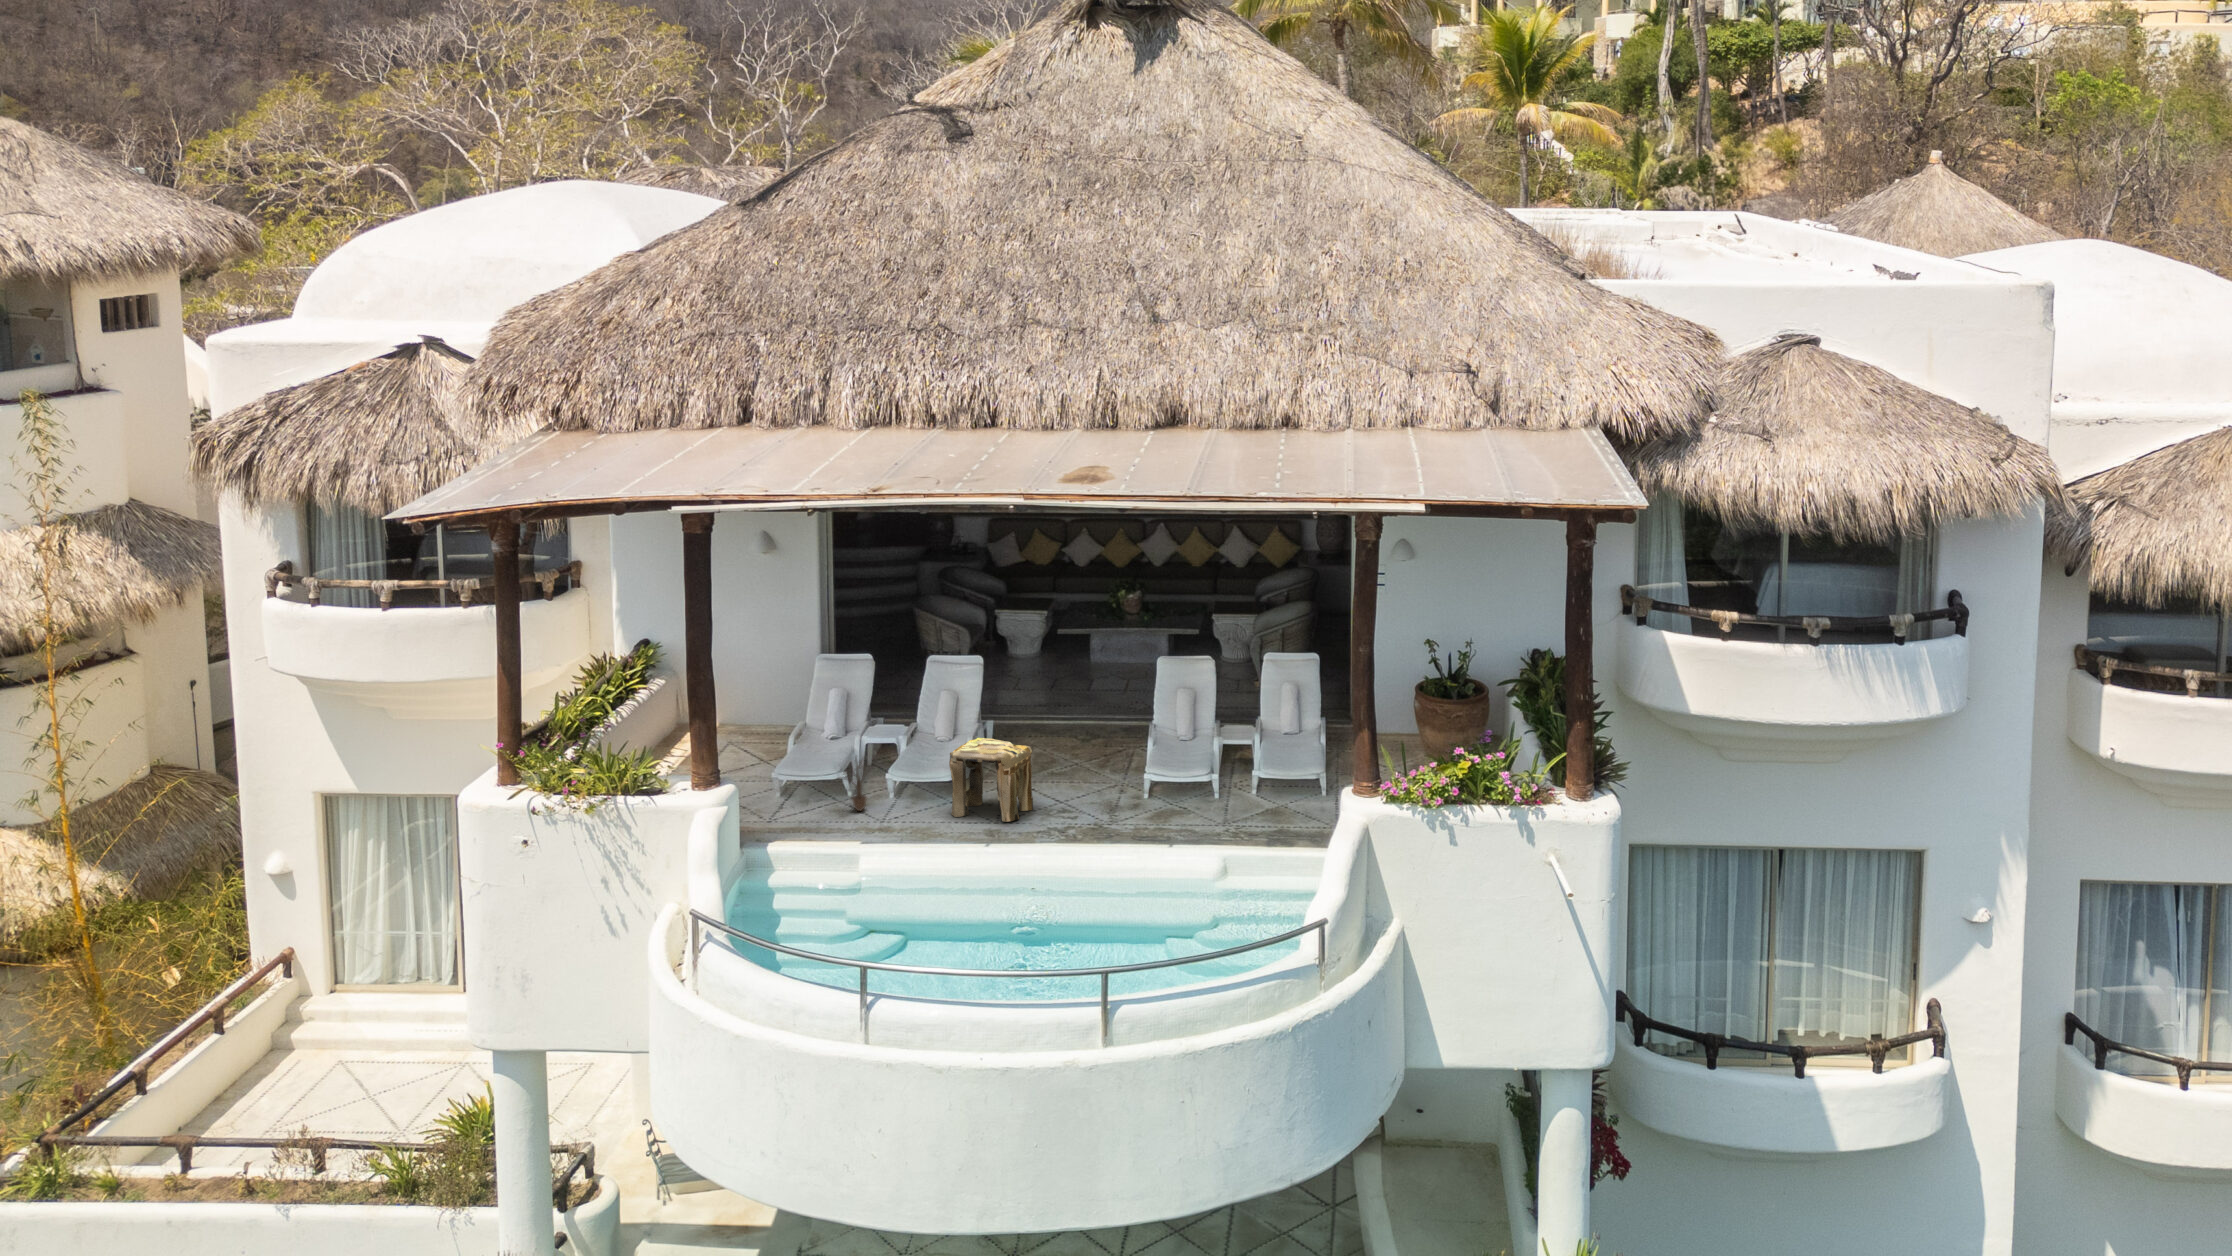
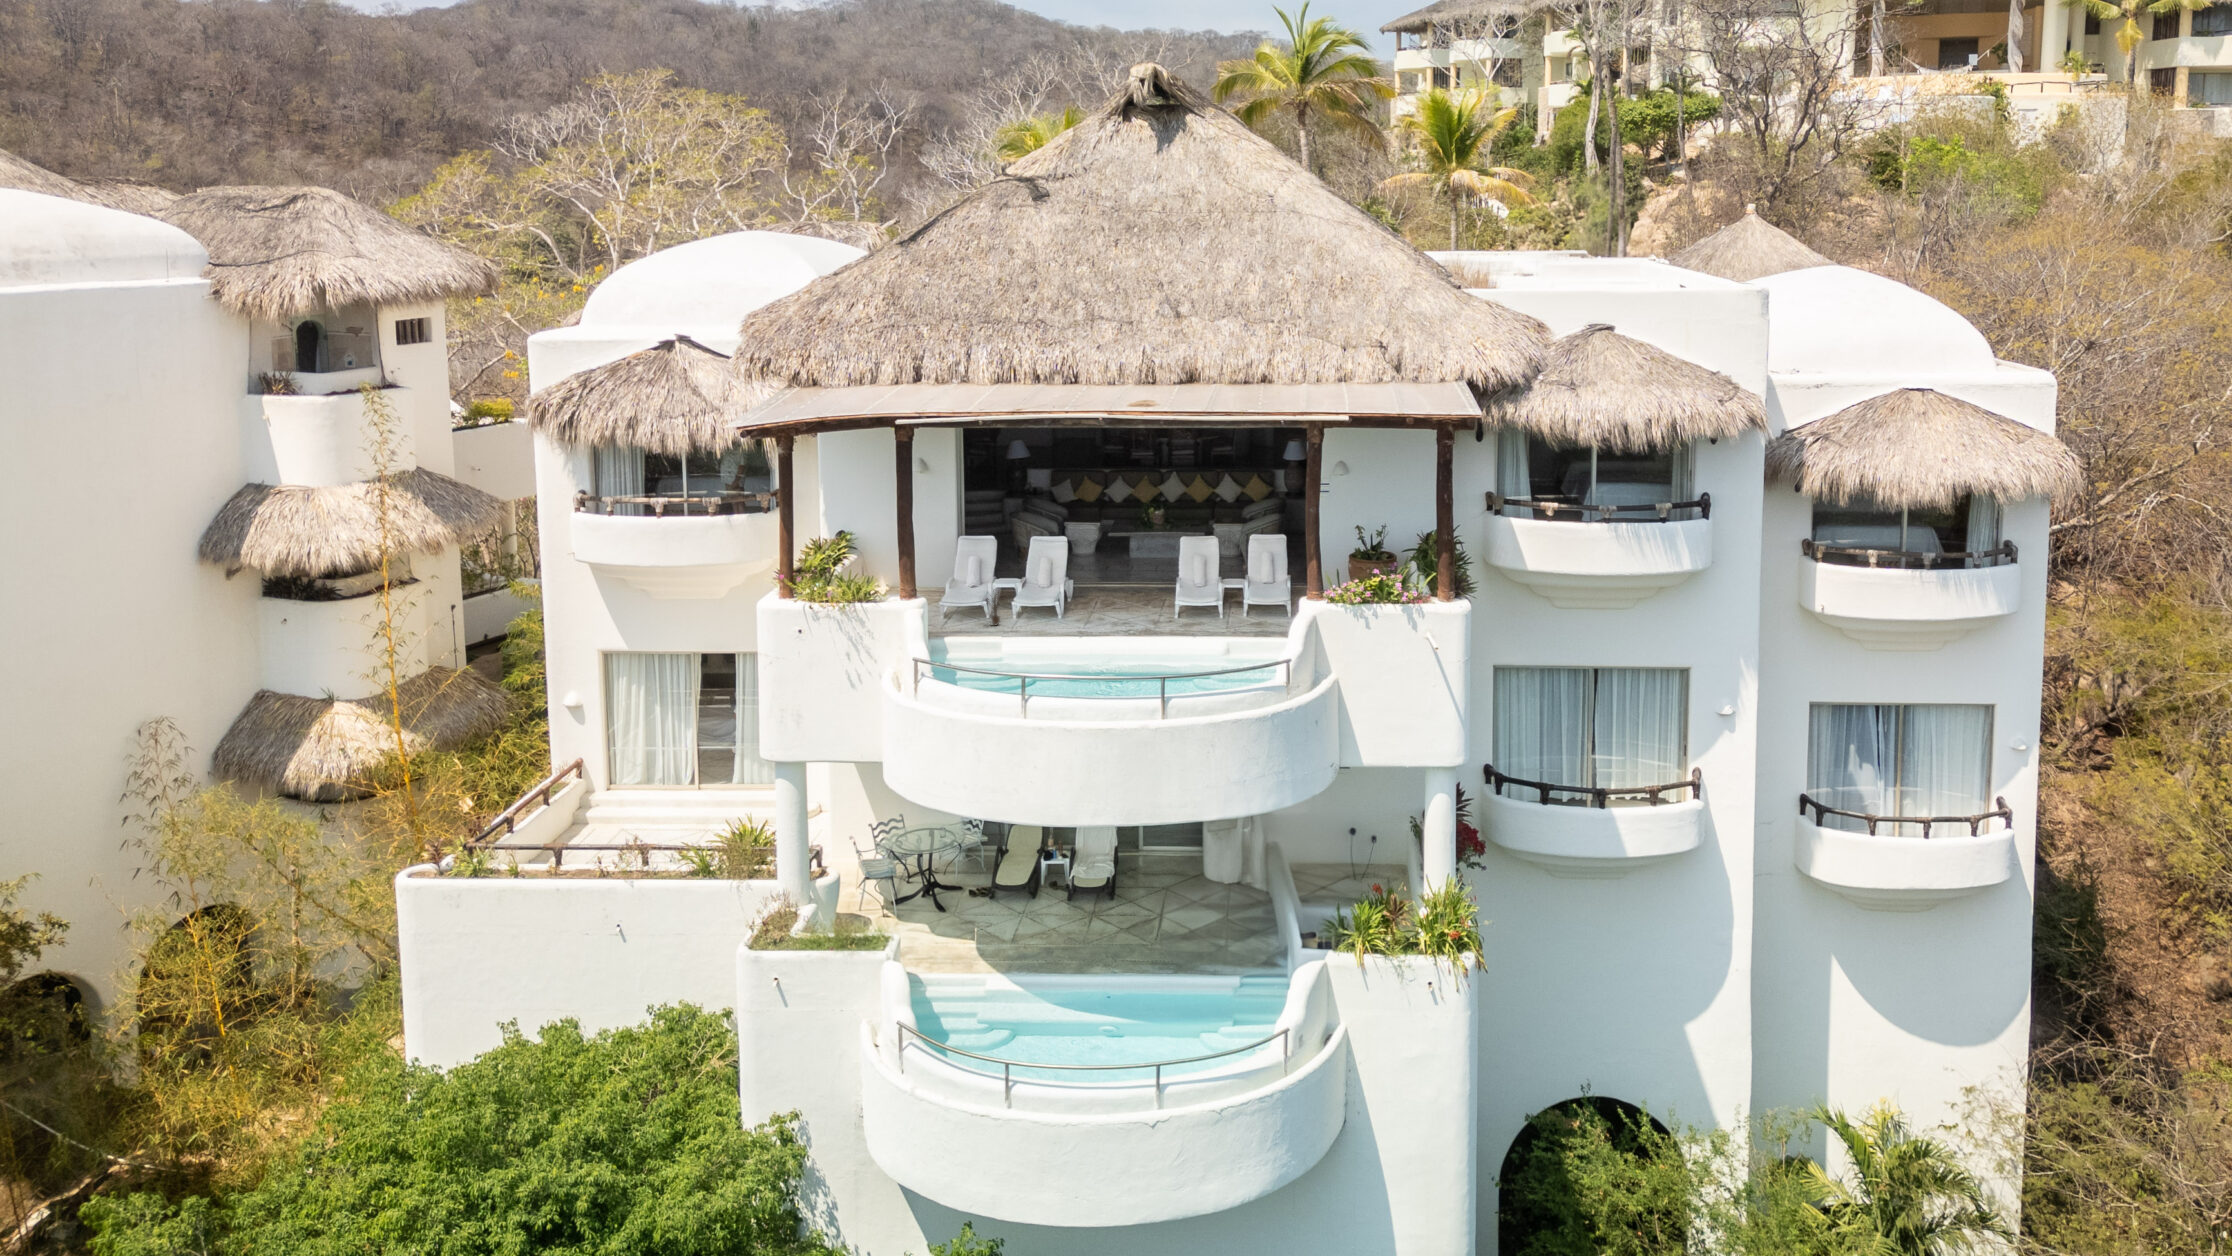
stool: present [949,737,1033,822] -> none [1054,580,1105,629]

